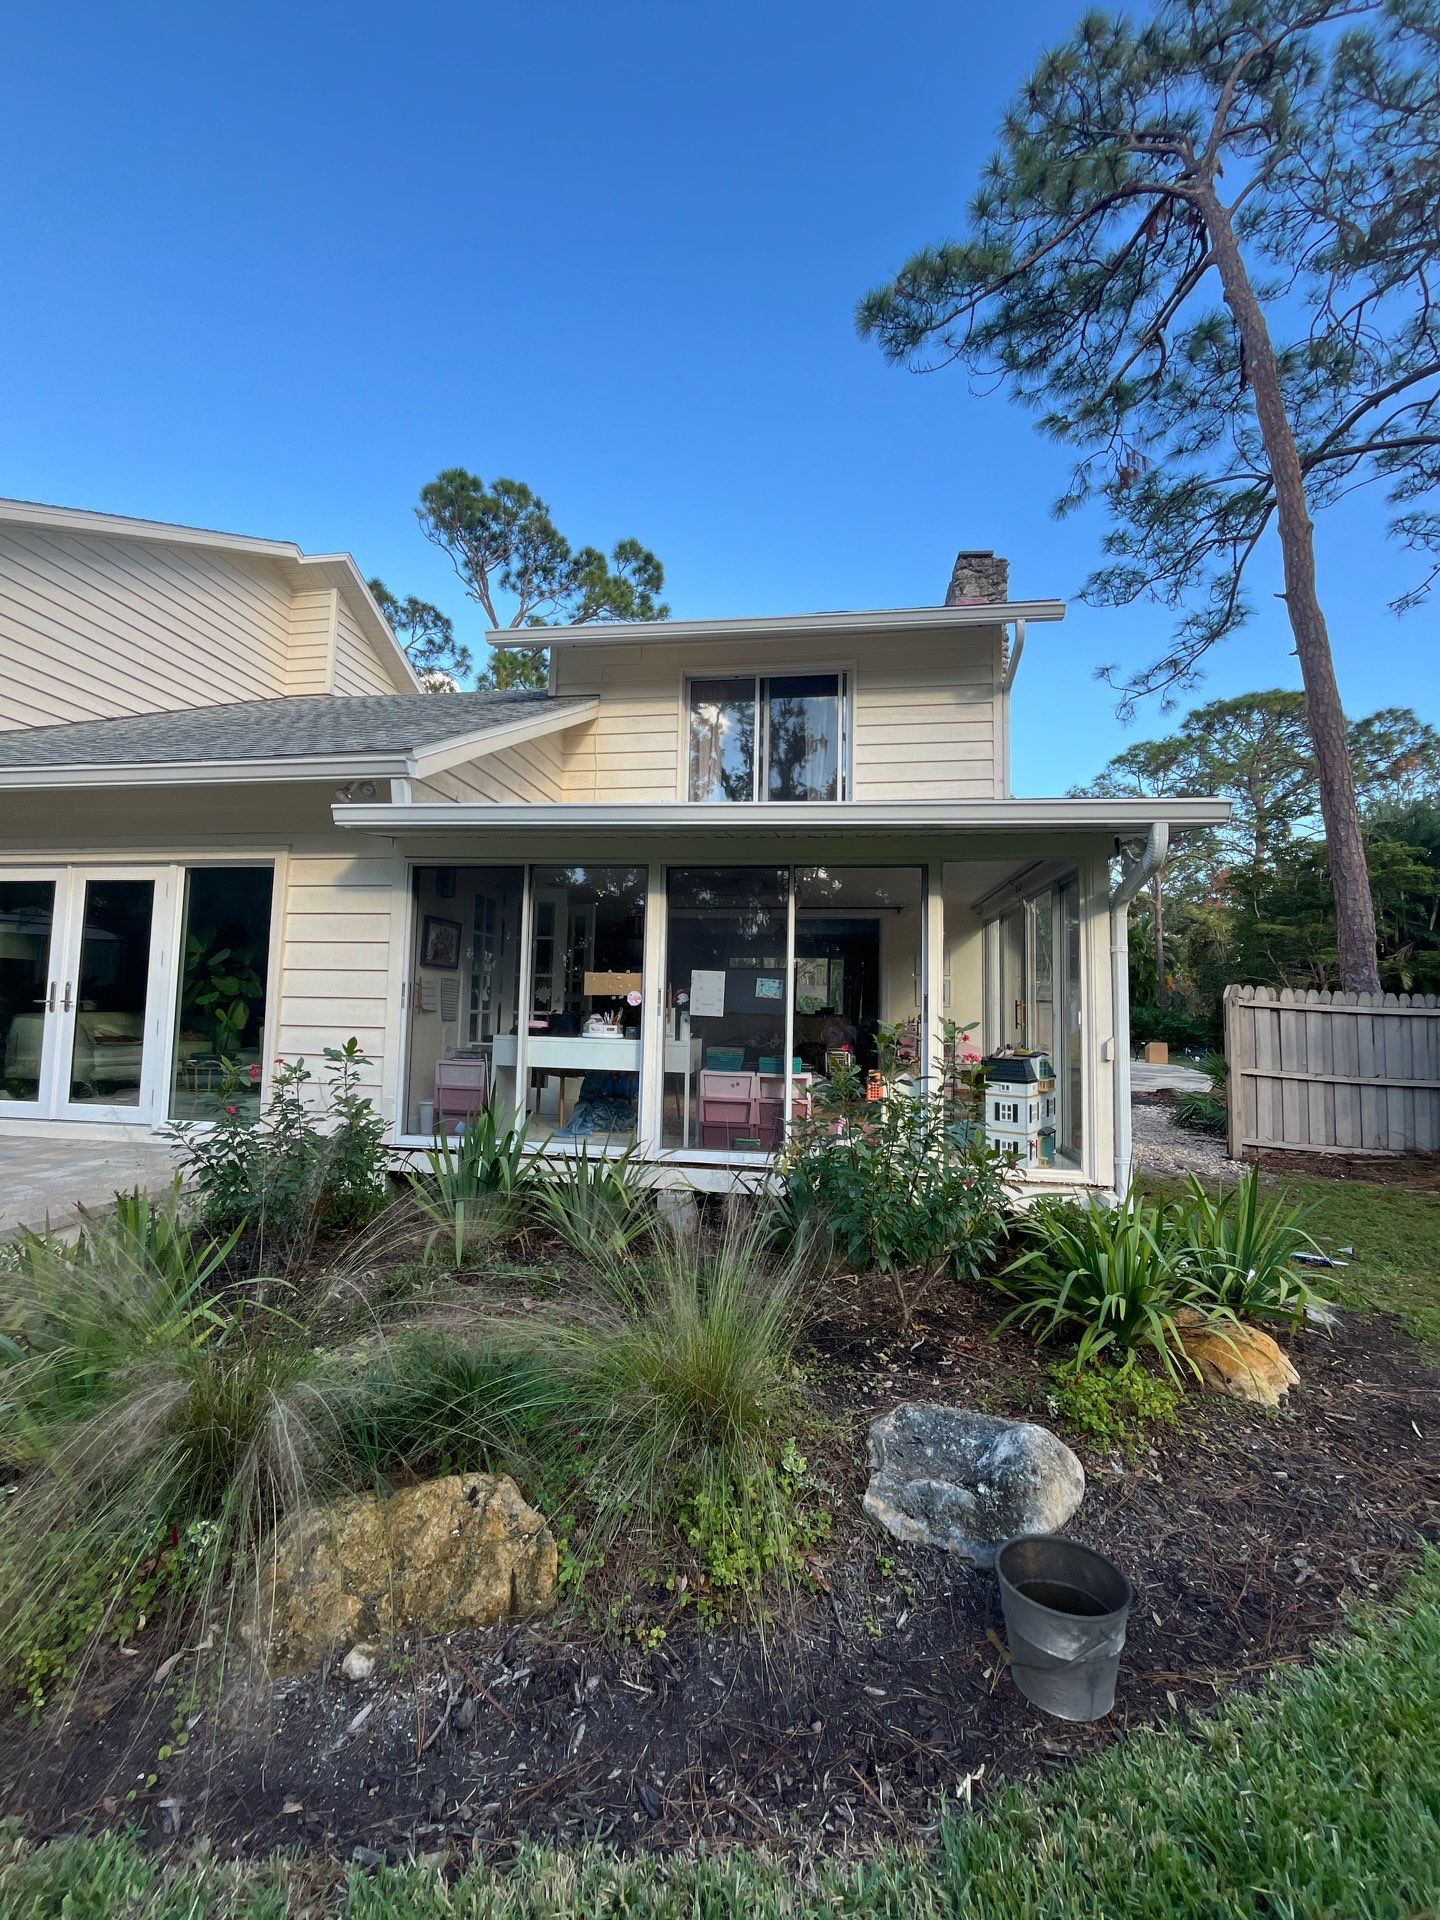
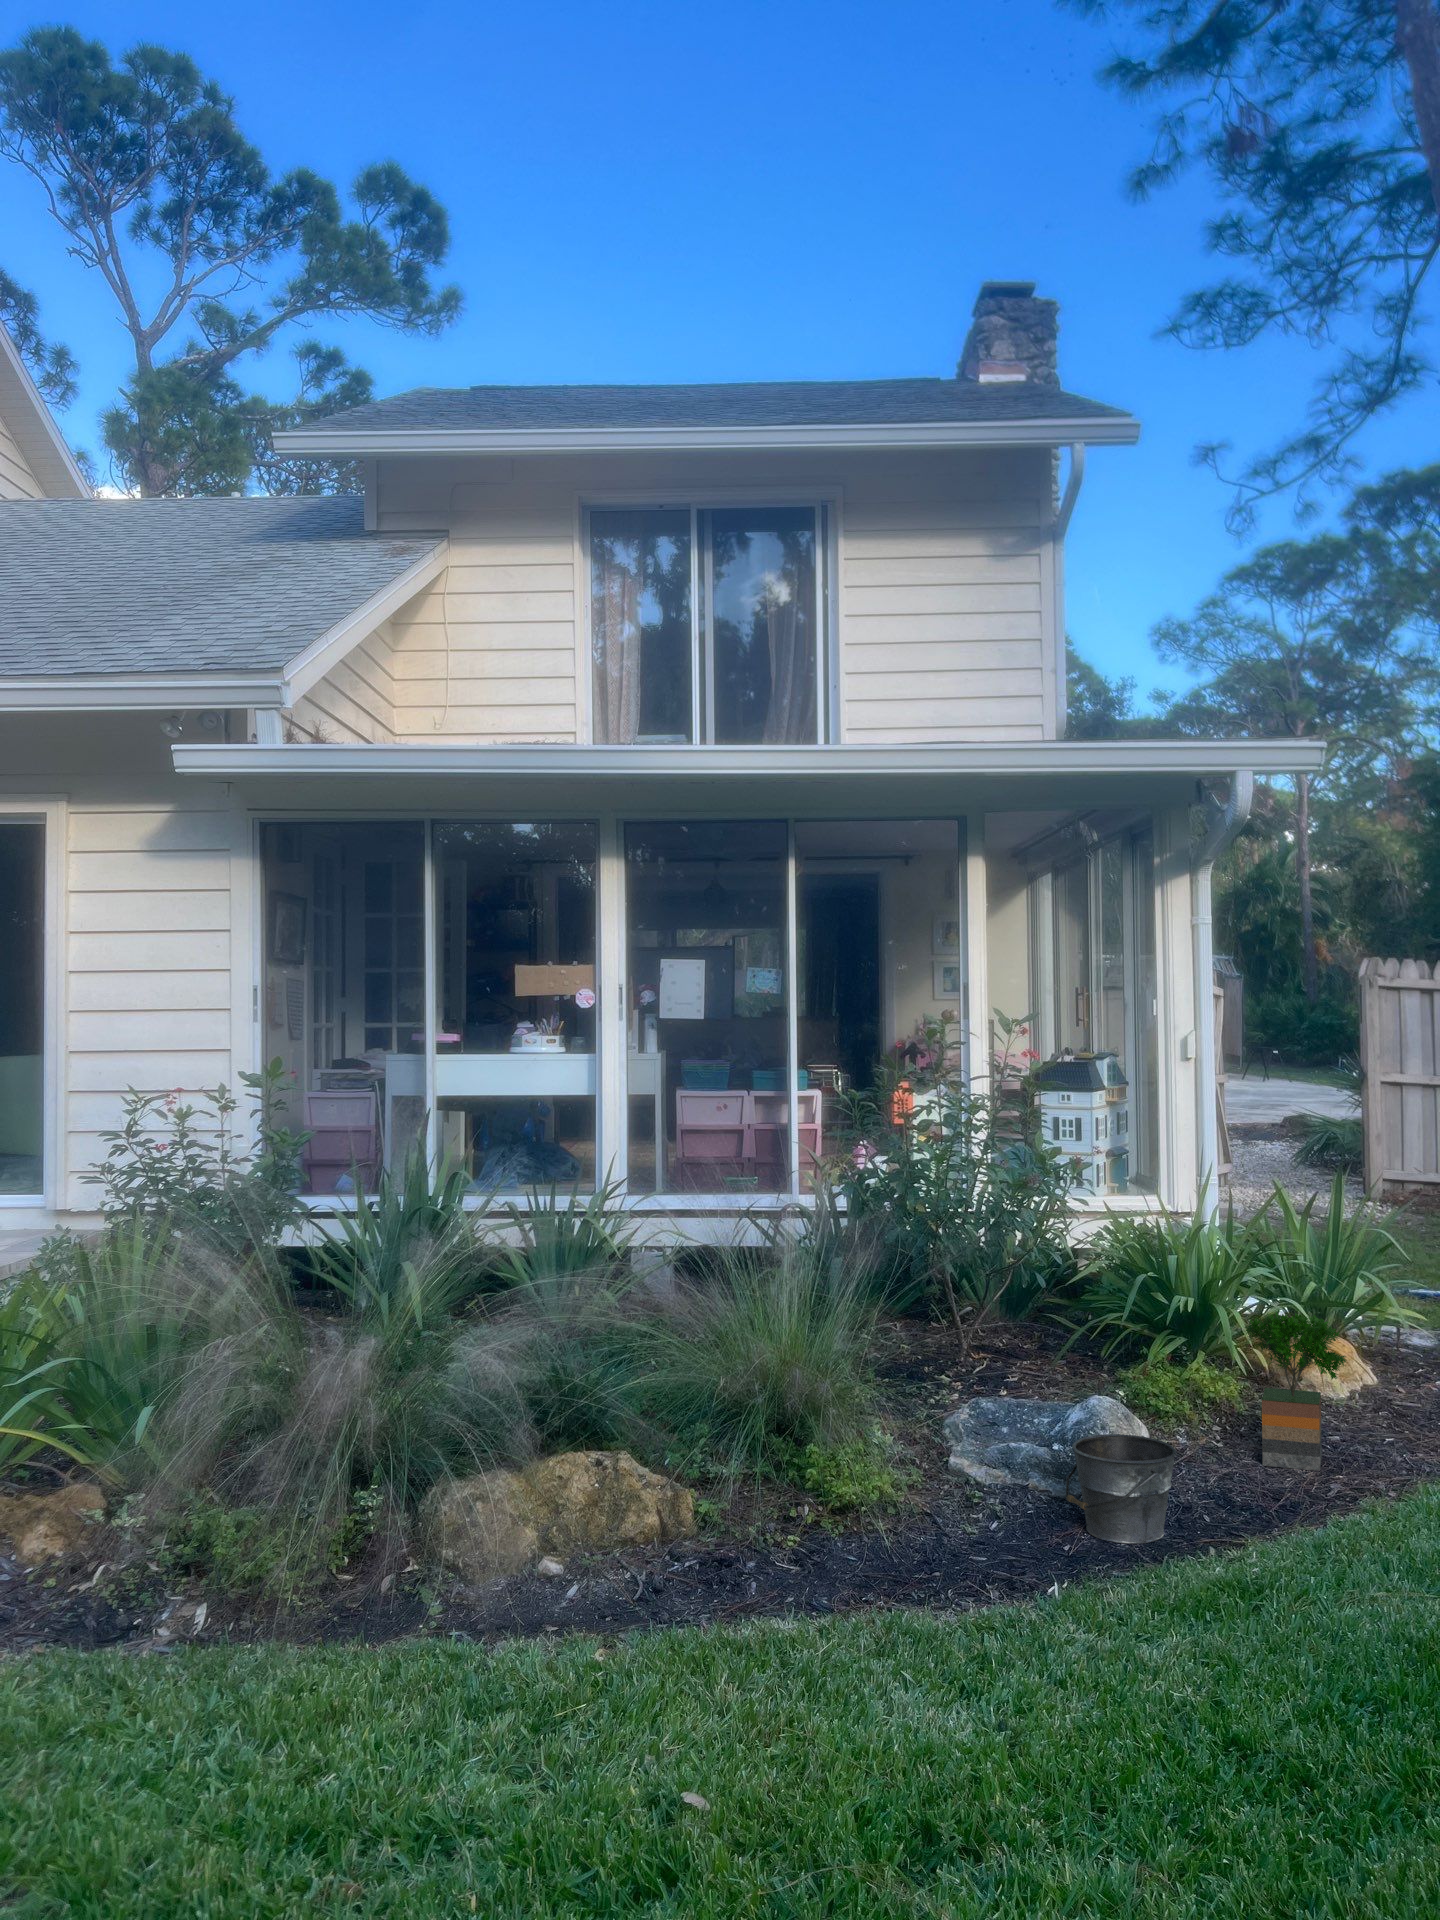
potted tree: none [1190,1349,1322,1550] -> present [1244,1312,1346,1471]

